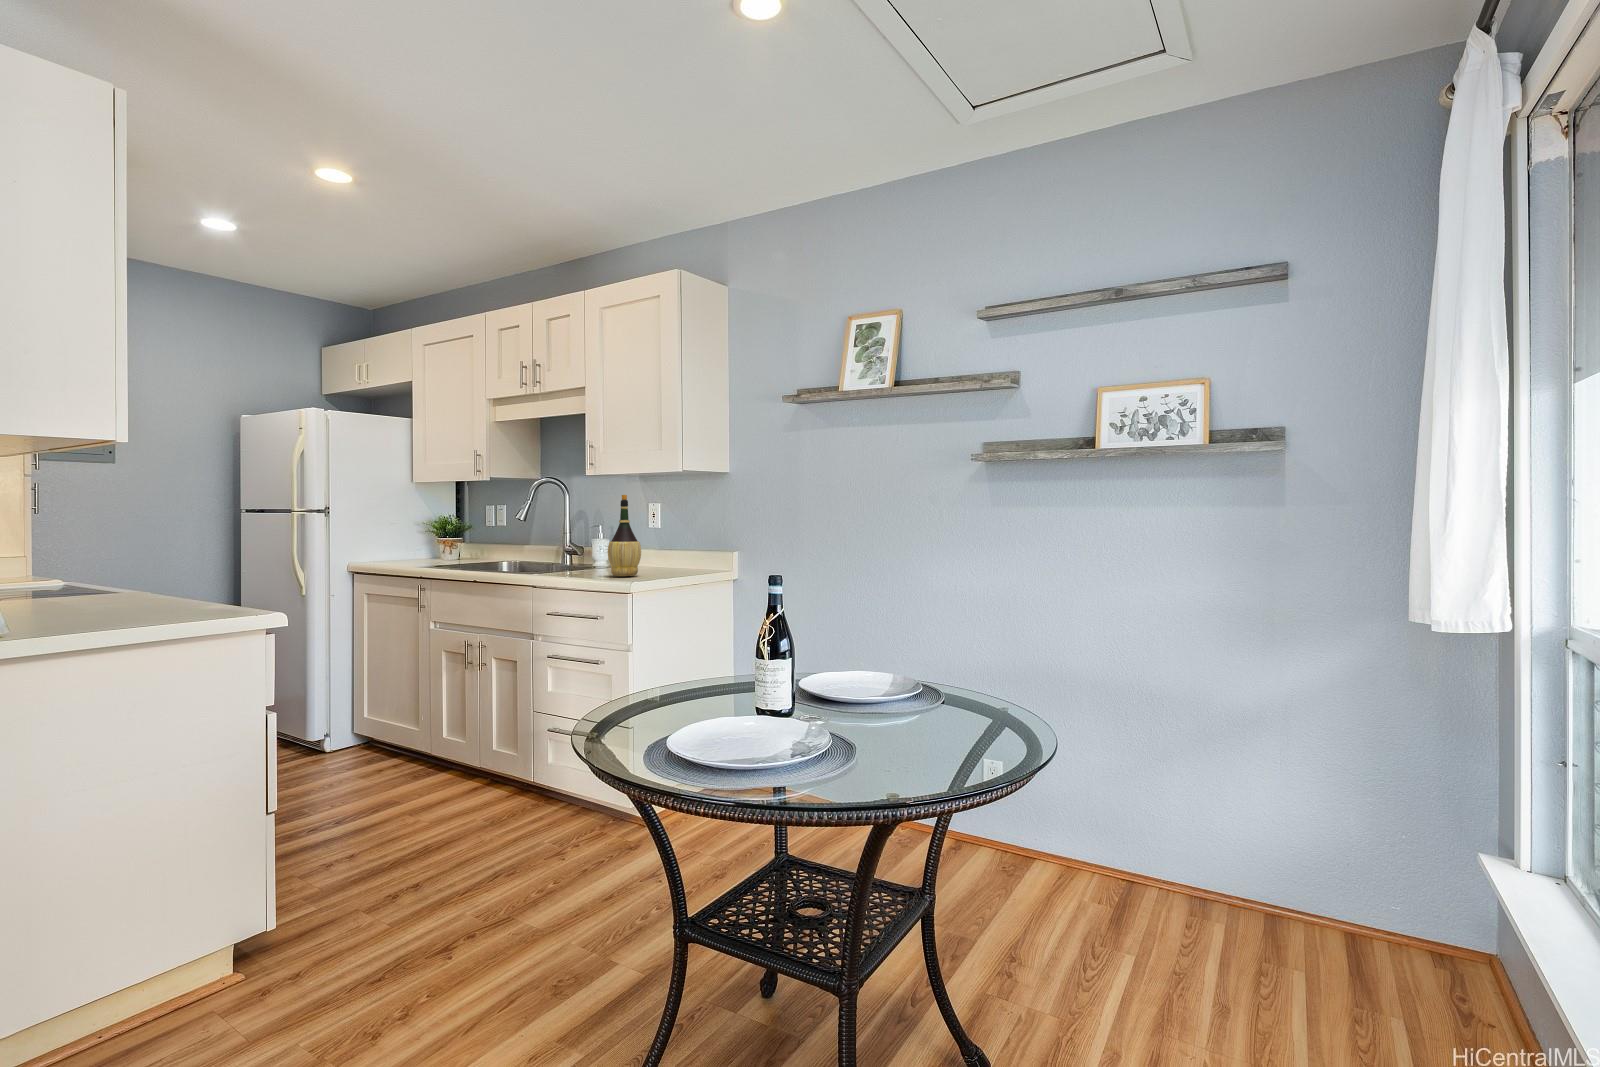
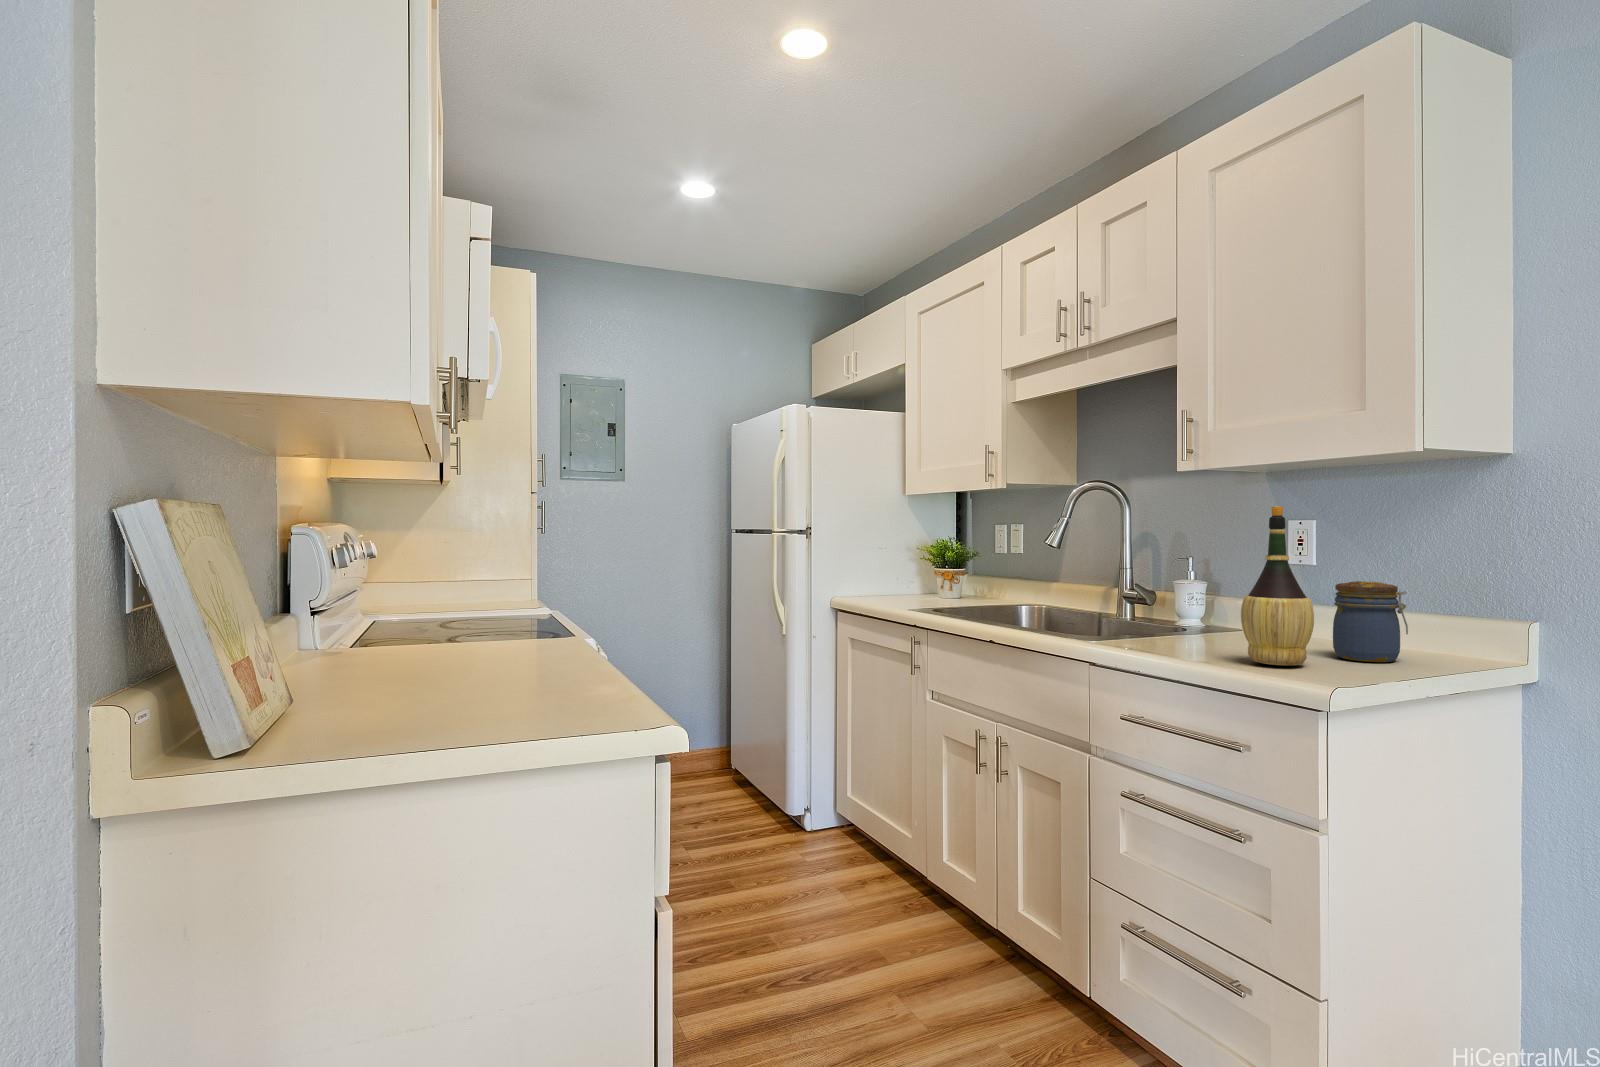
jar: none [656,534,688,574] -> present [1333,581,1408,662]

